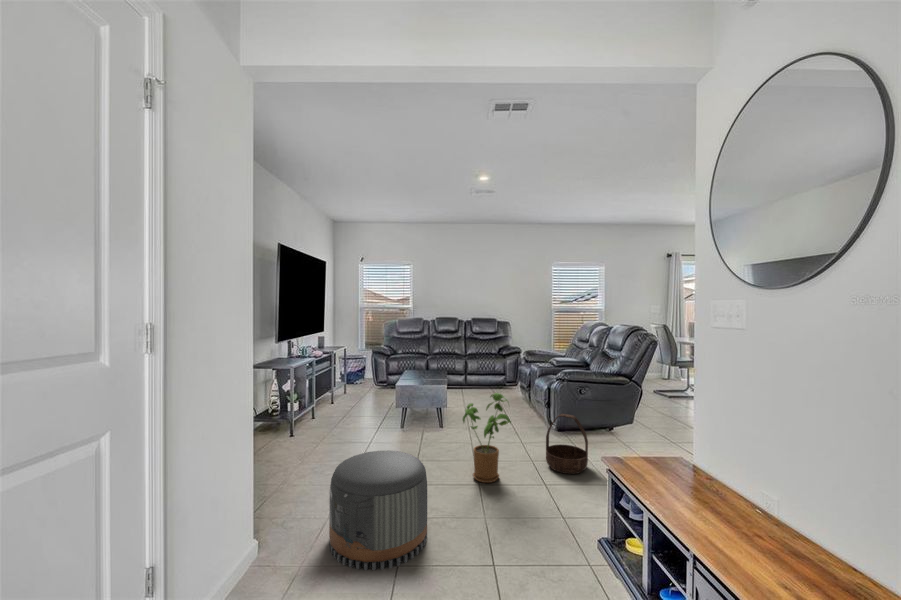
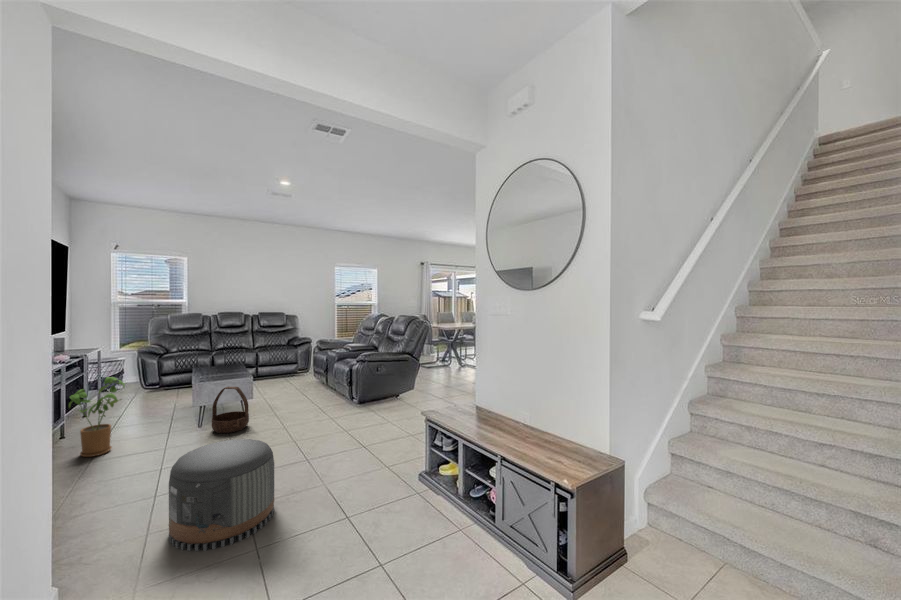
house plant: present [463,393,511,483] -> present [69,377,125,457]
basket: present [546,414,588,474] -> present [212,387,249,433]

